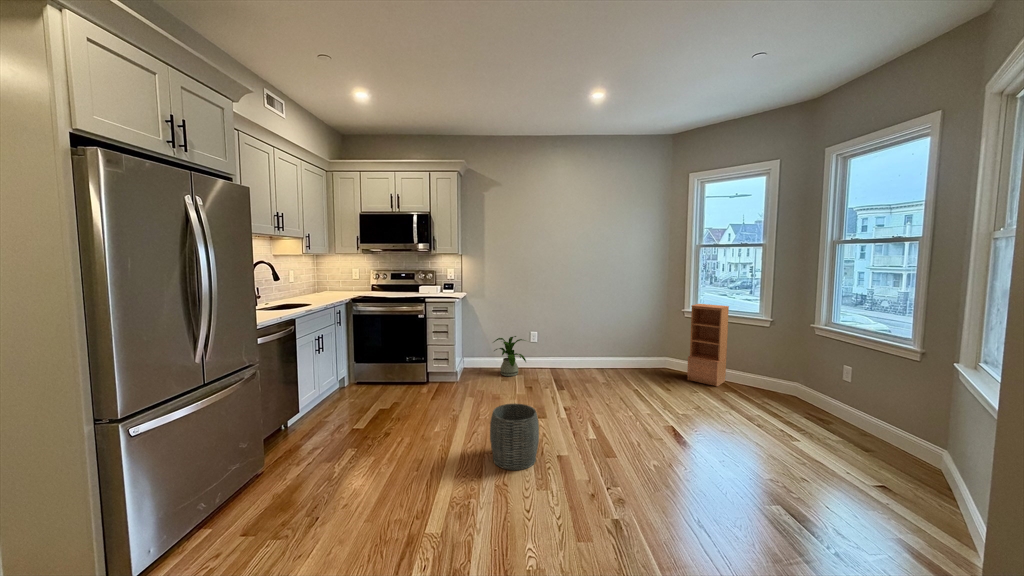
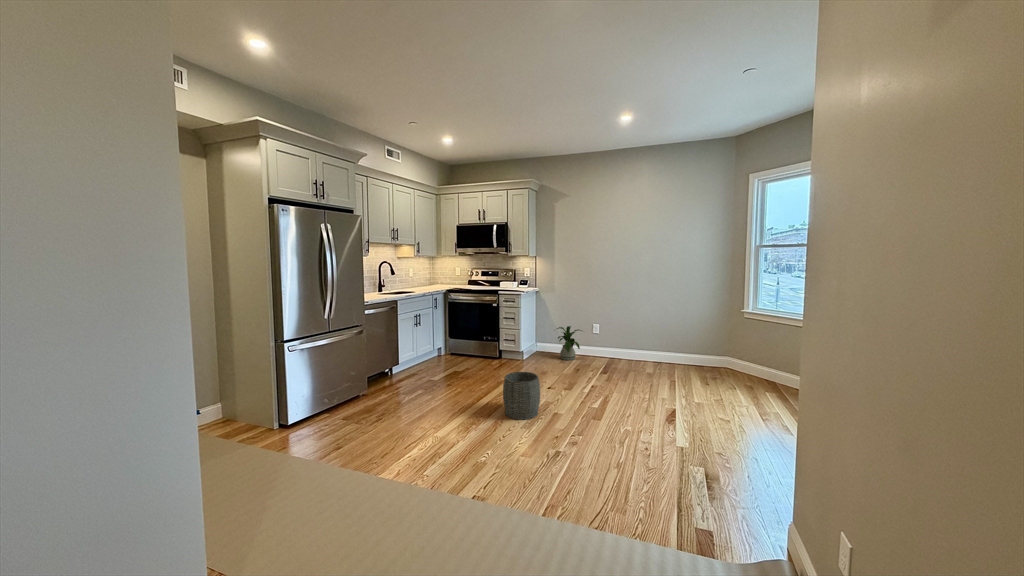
bookcase: present [687,304,729,387] -> none [737,306,787,391]

